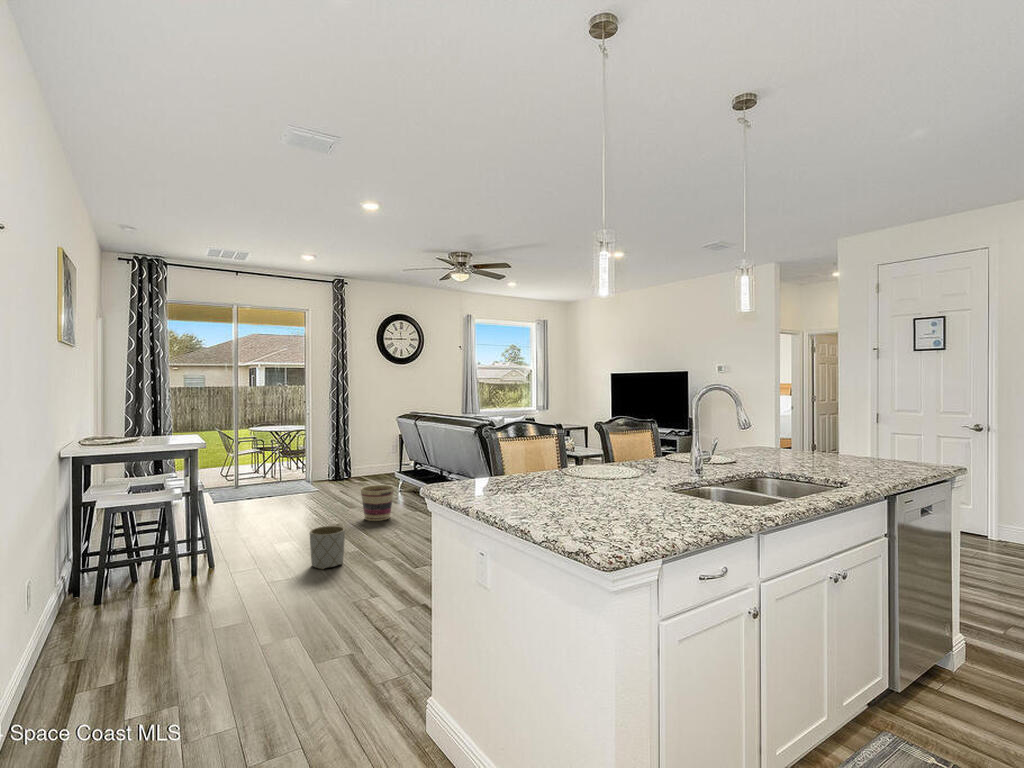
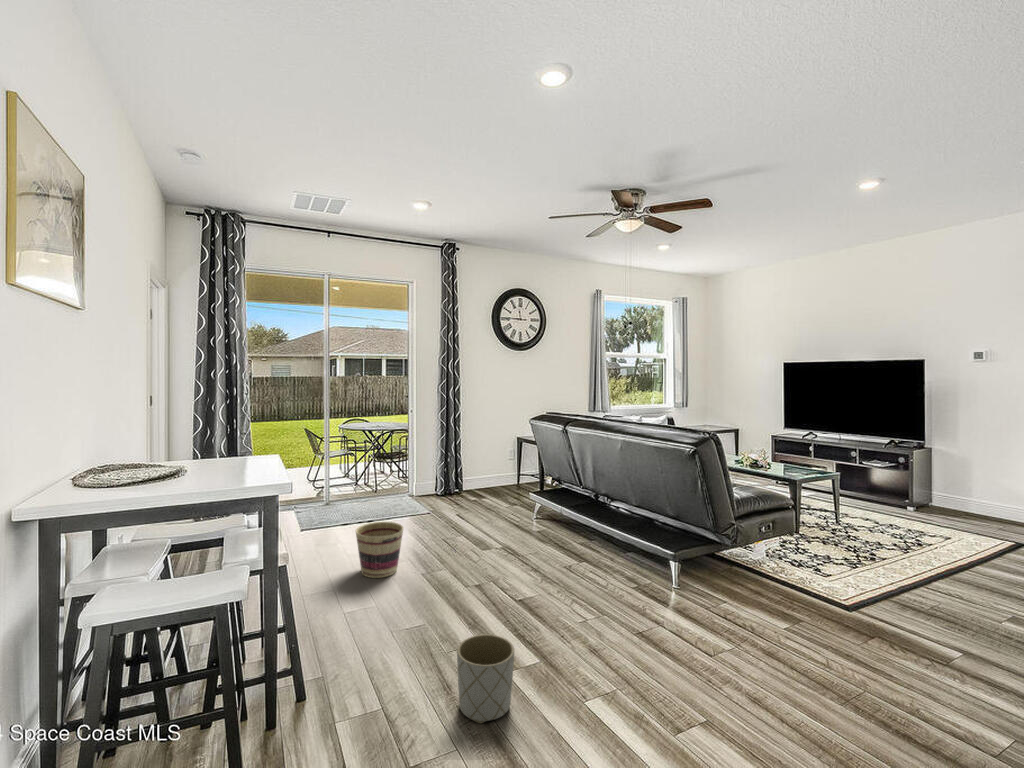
basket: present [360,485,394,521] -> present [356,522,403,578]

